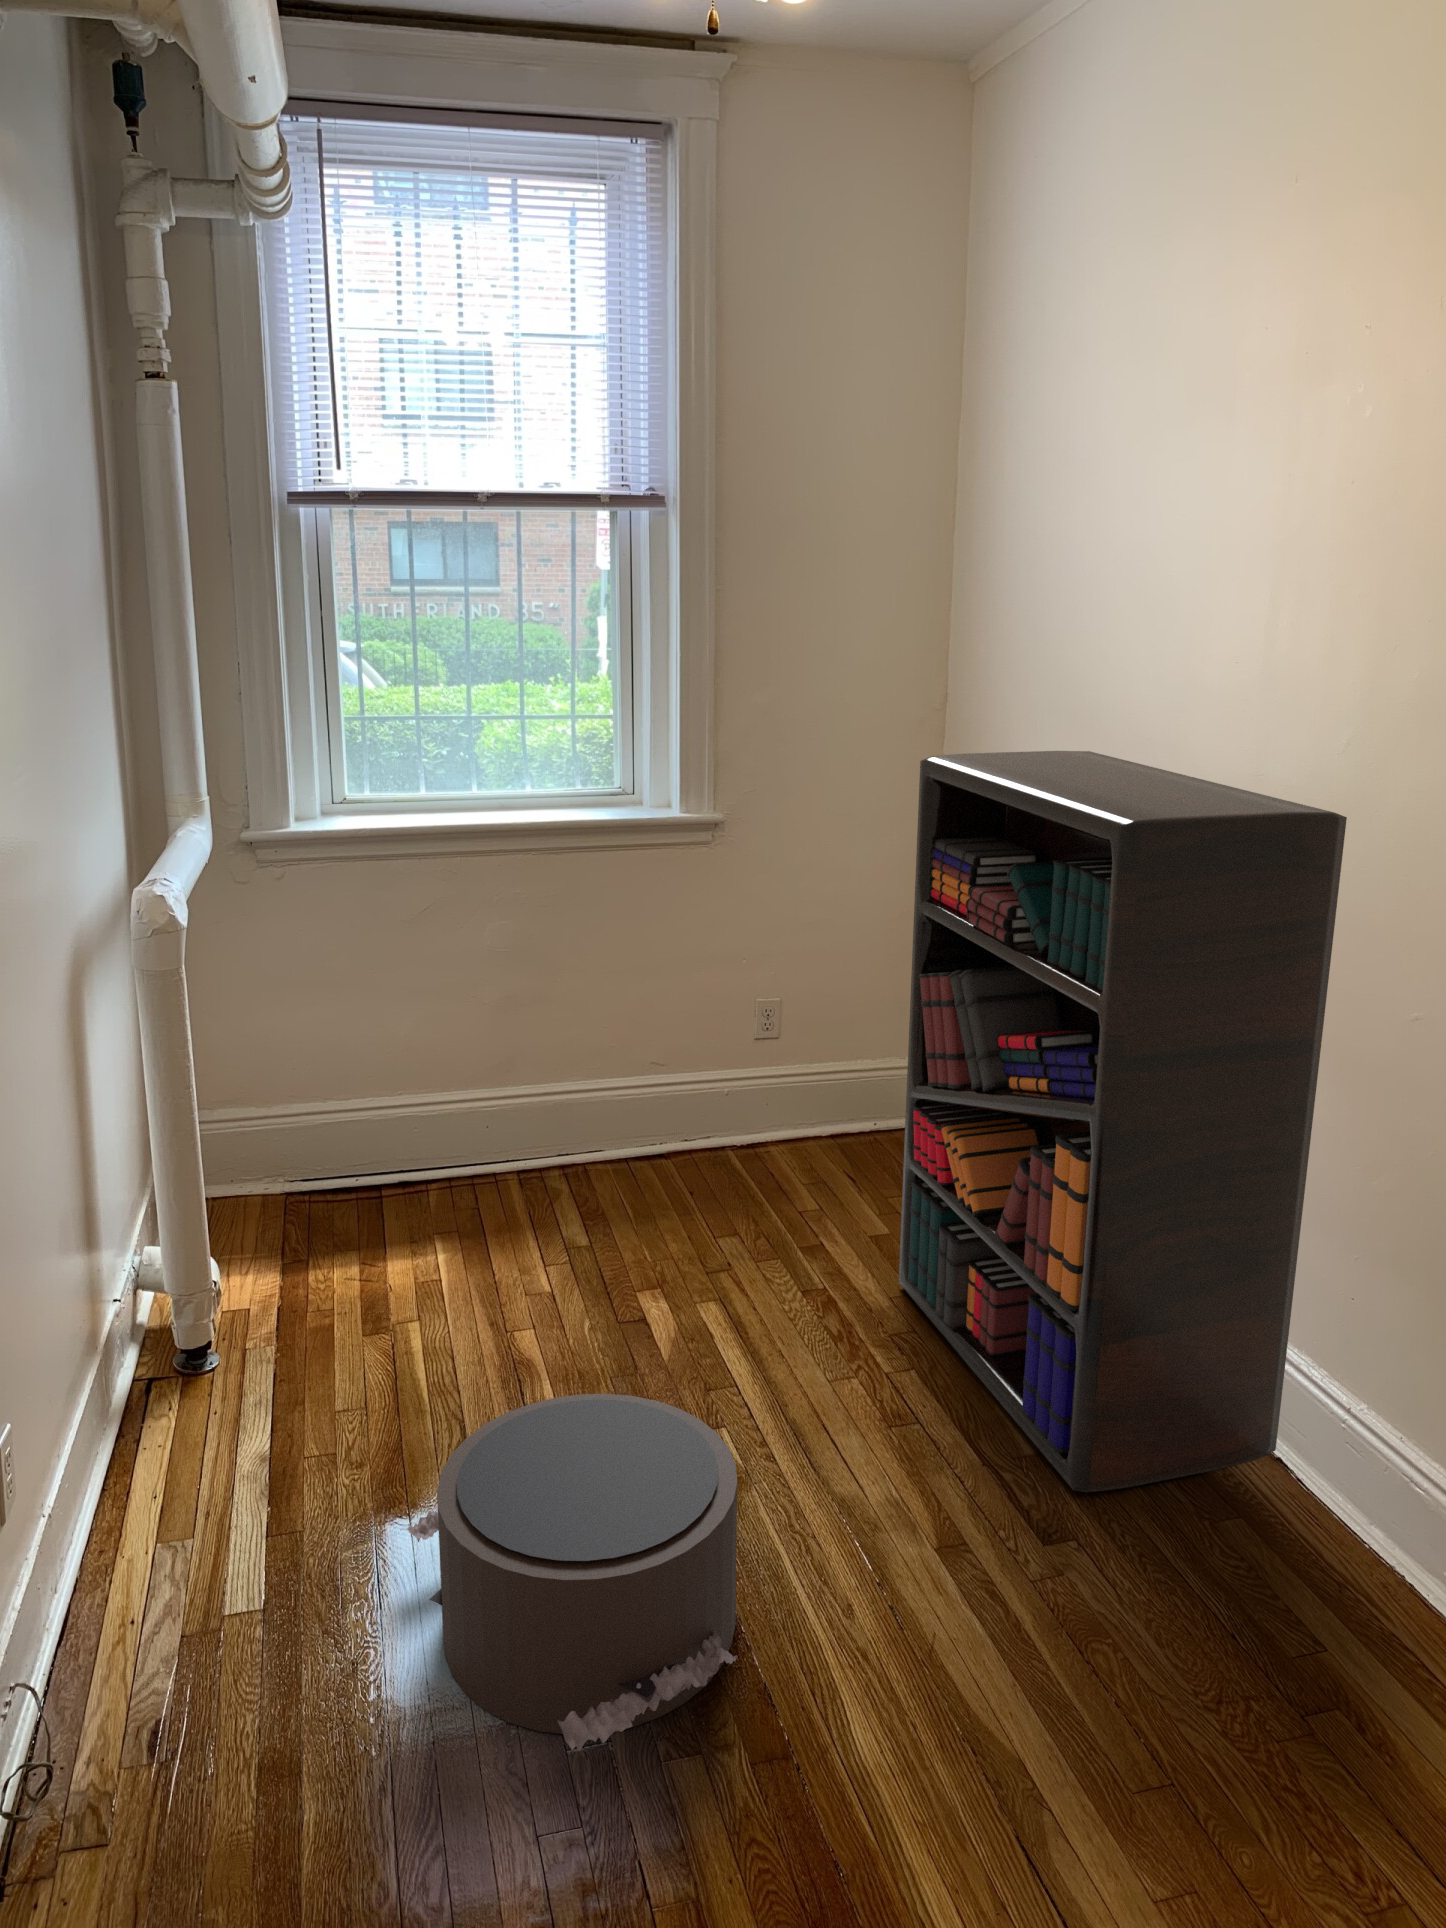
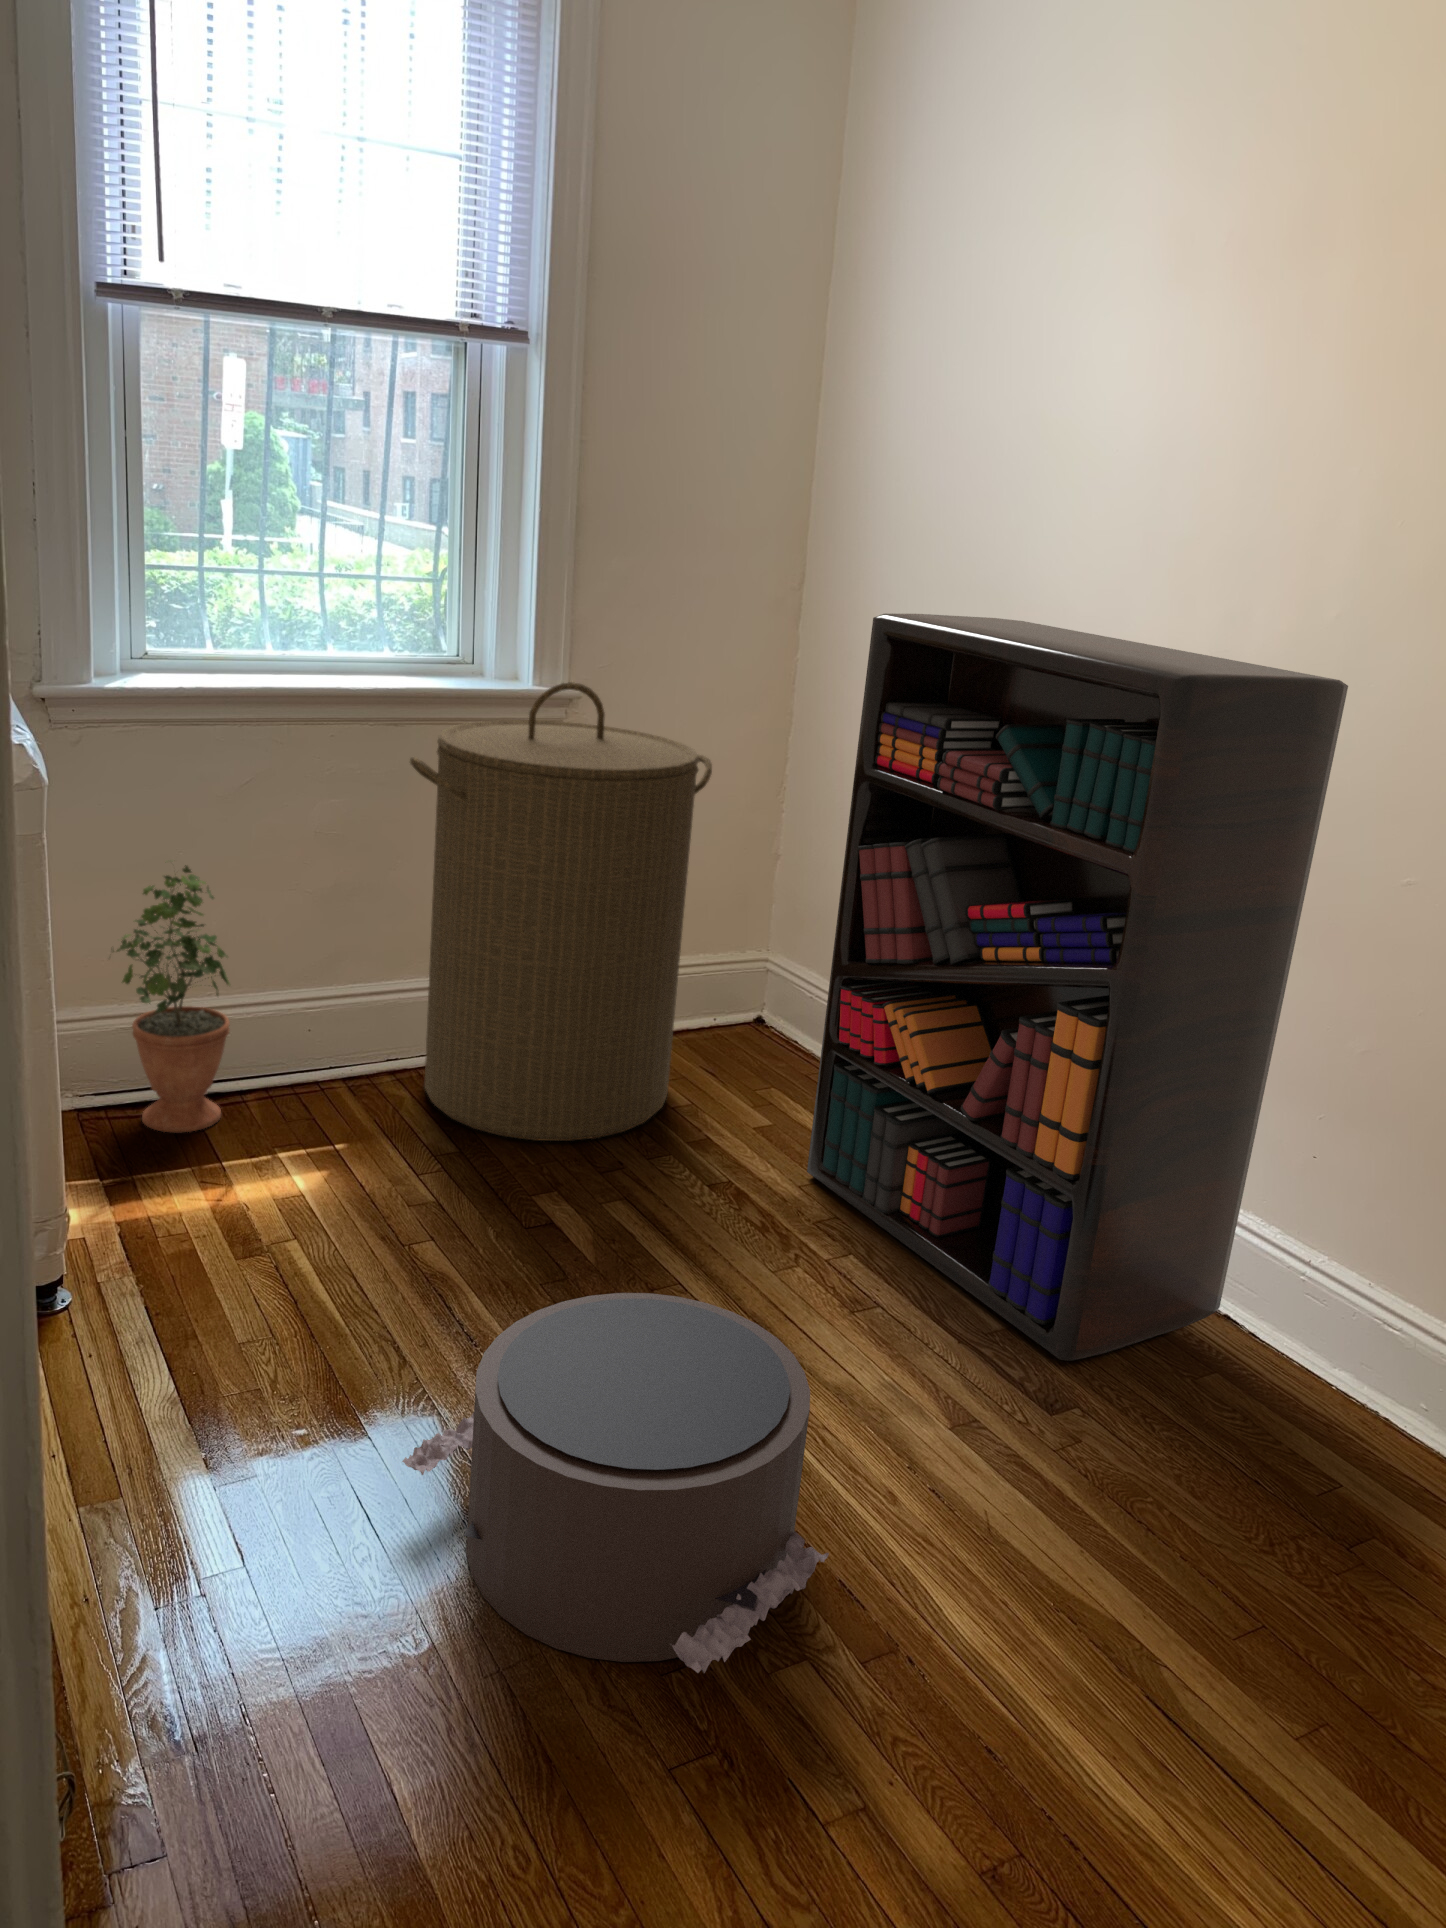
laundry hamper: none [543,825,827,1242] -> present [410,682,712,1141]
potted plant: none [304,989,407,1221] -> present [113,865,230,1133]

